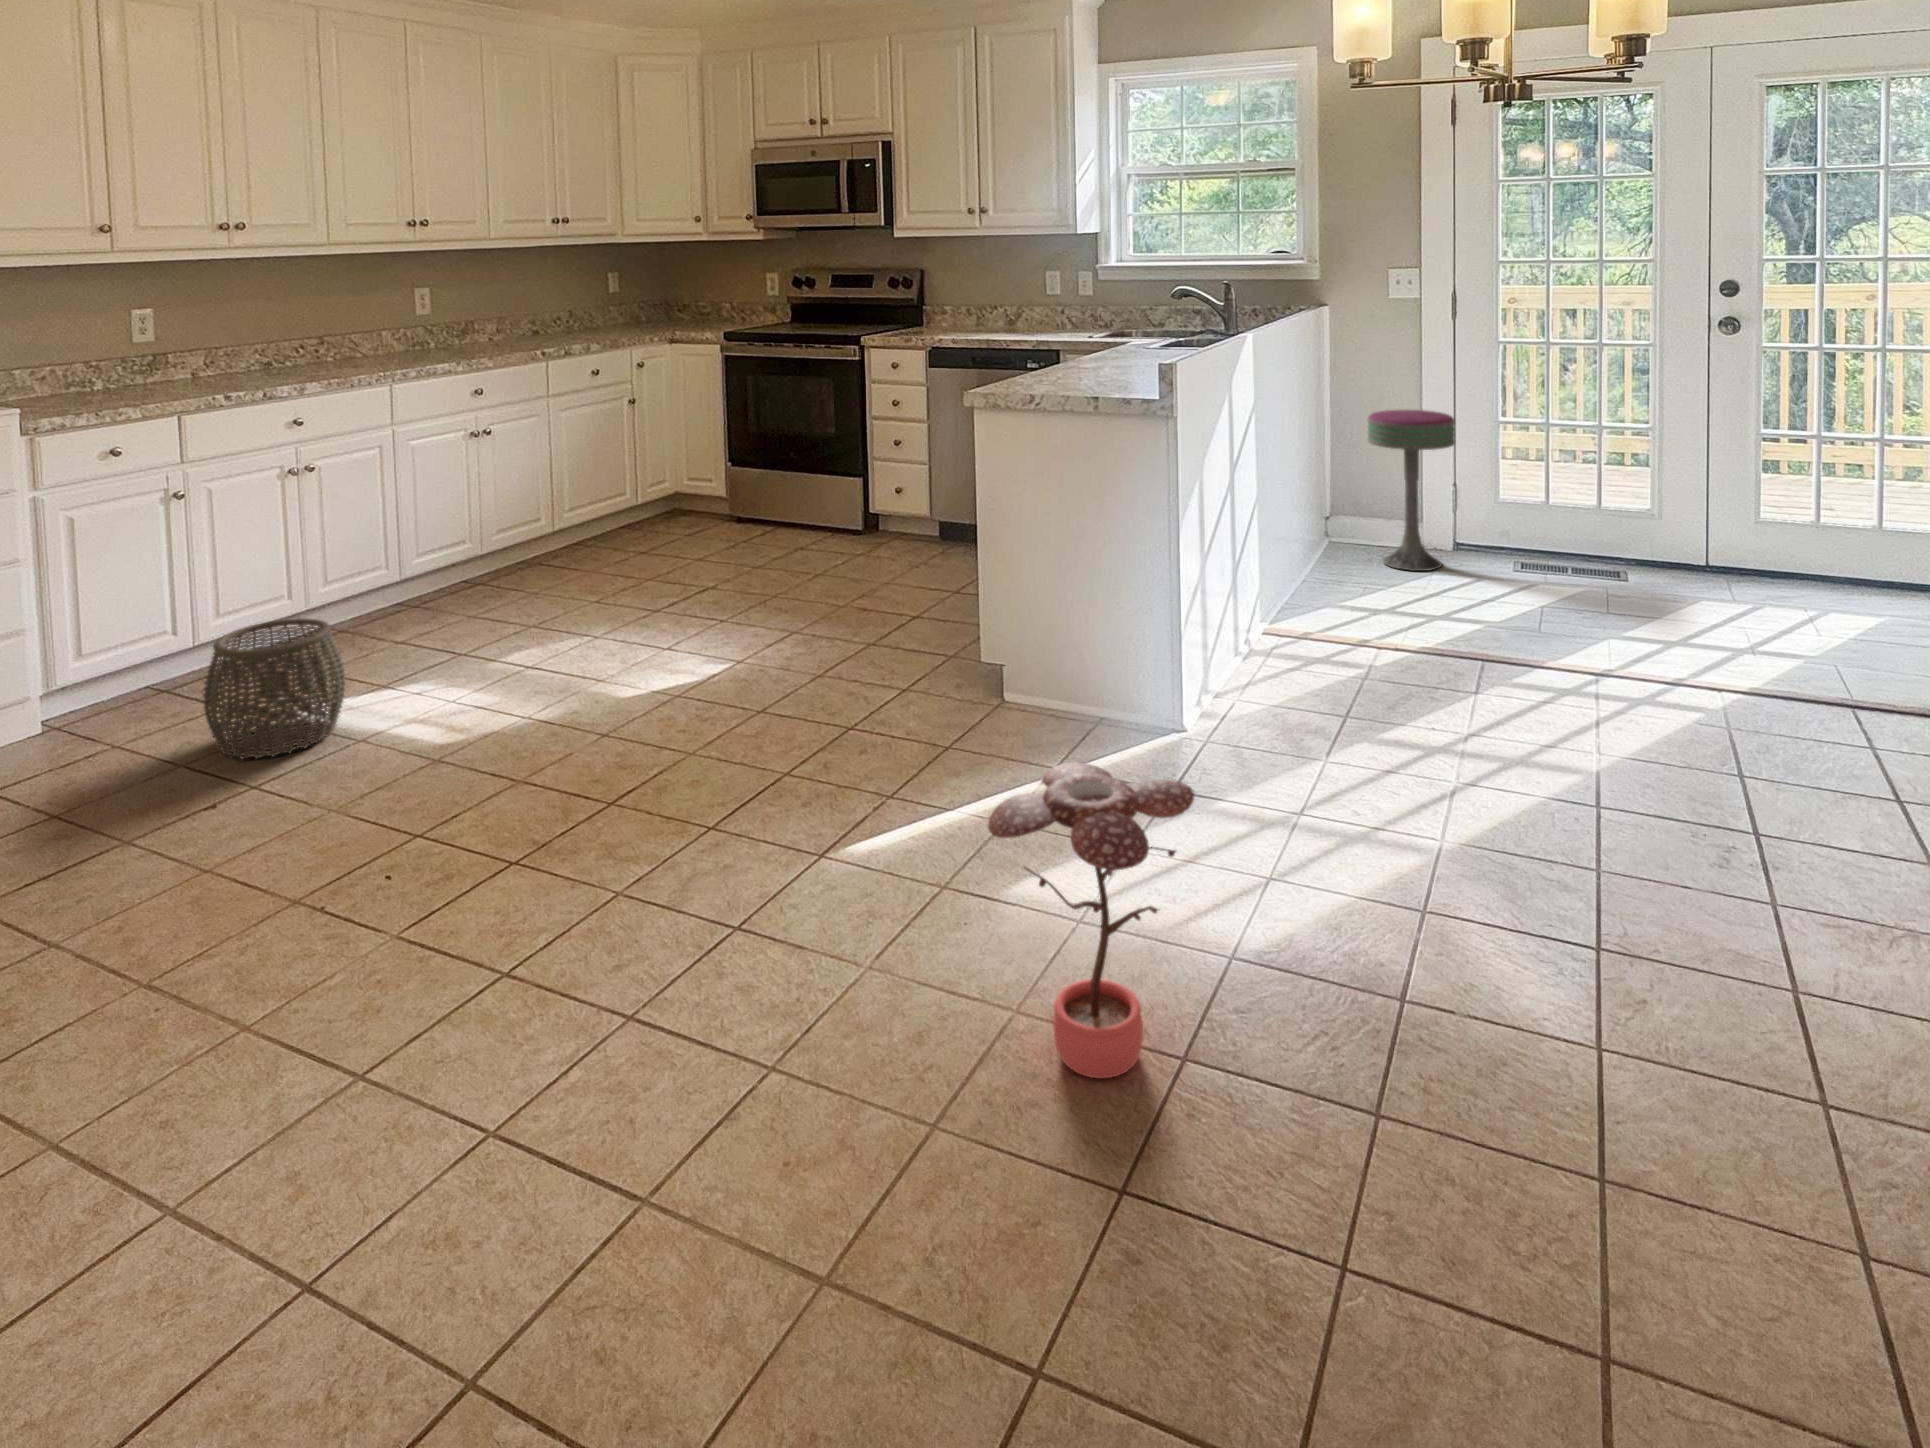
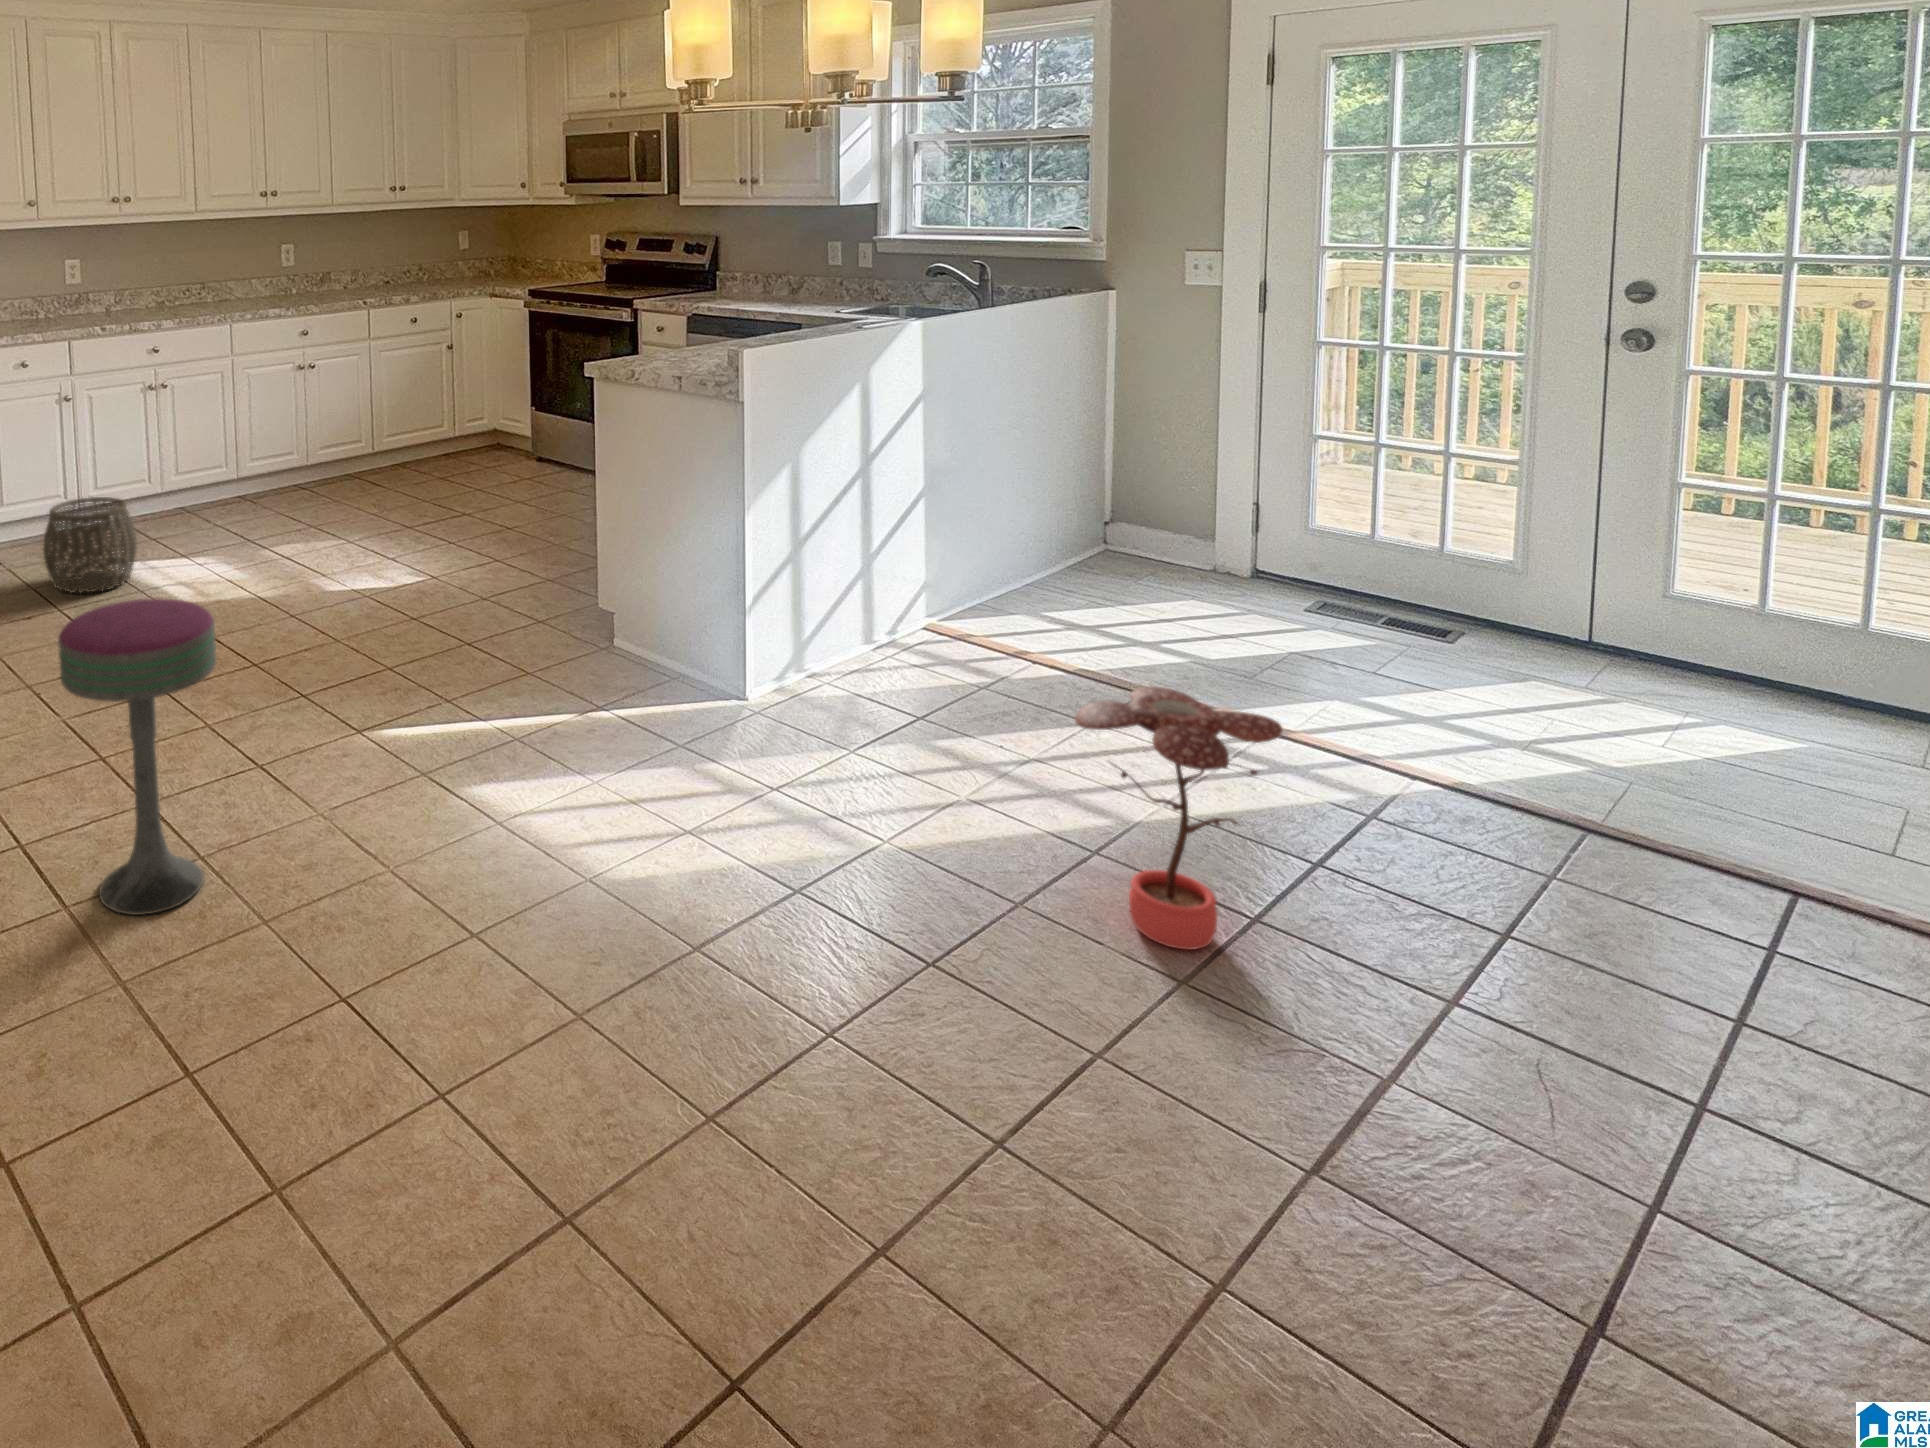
bar stool: present [1367,410,1455,571] -> present [58,598,217,915]
potted plant: present [988,762,1194,1078] -> present [1075,686,1282,950]

